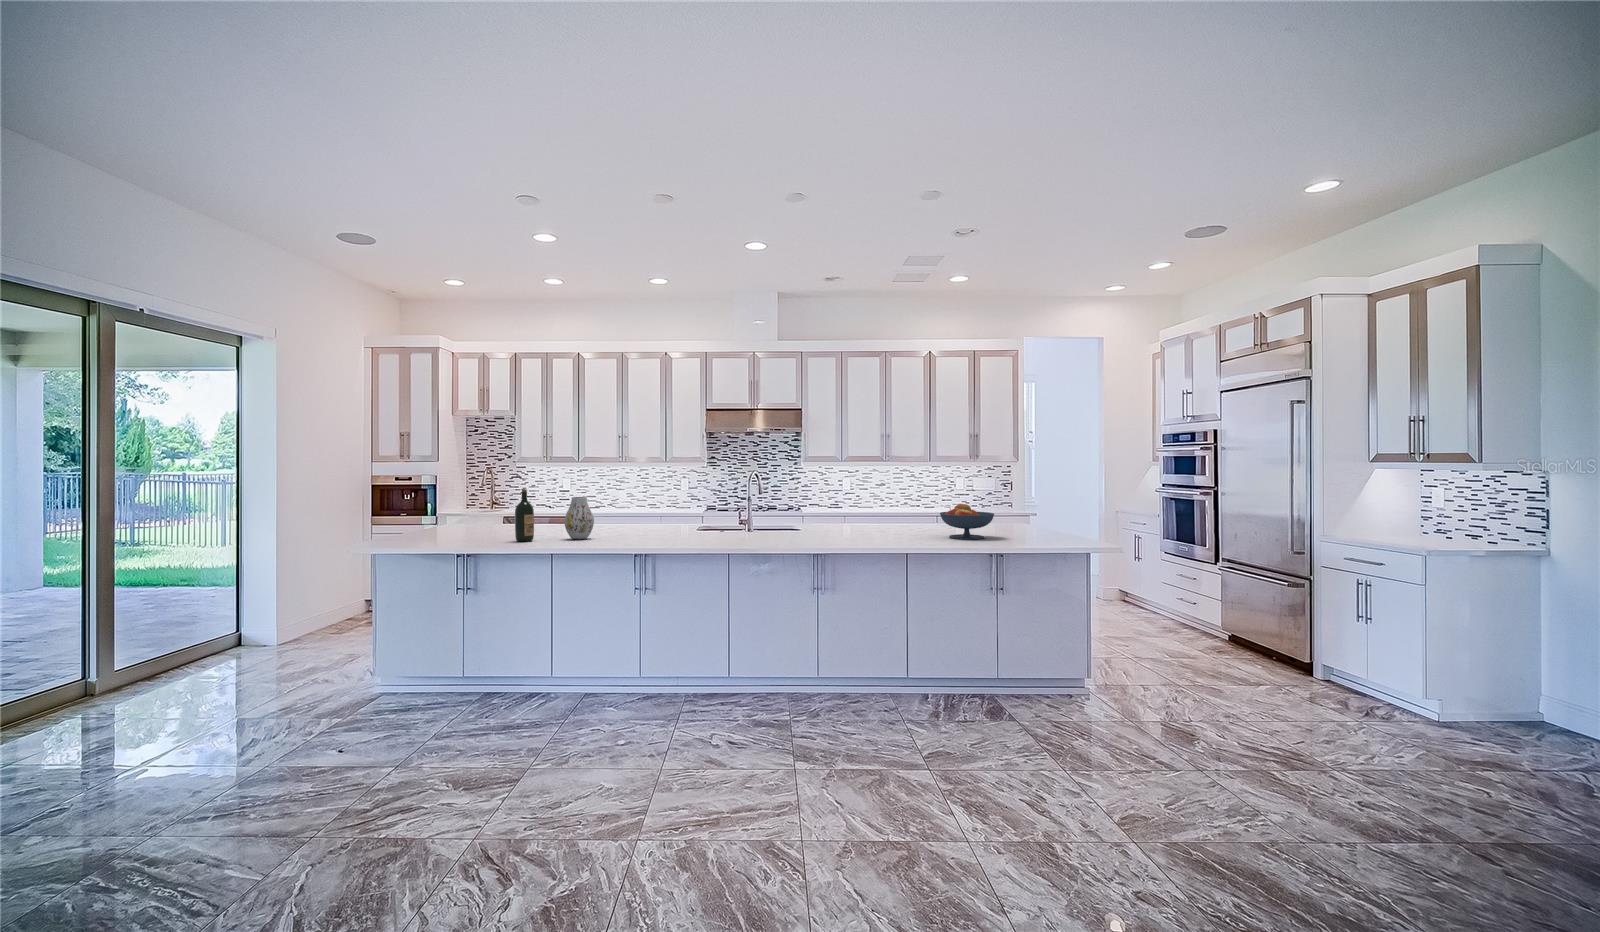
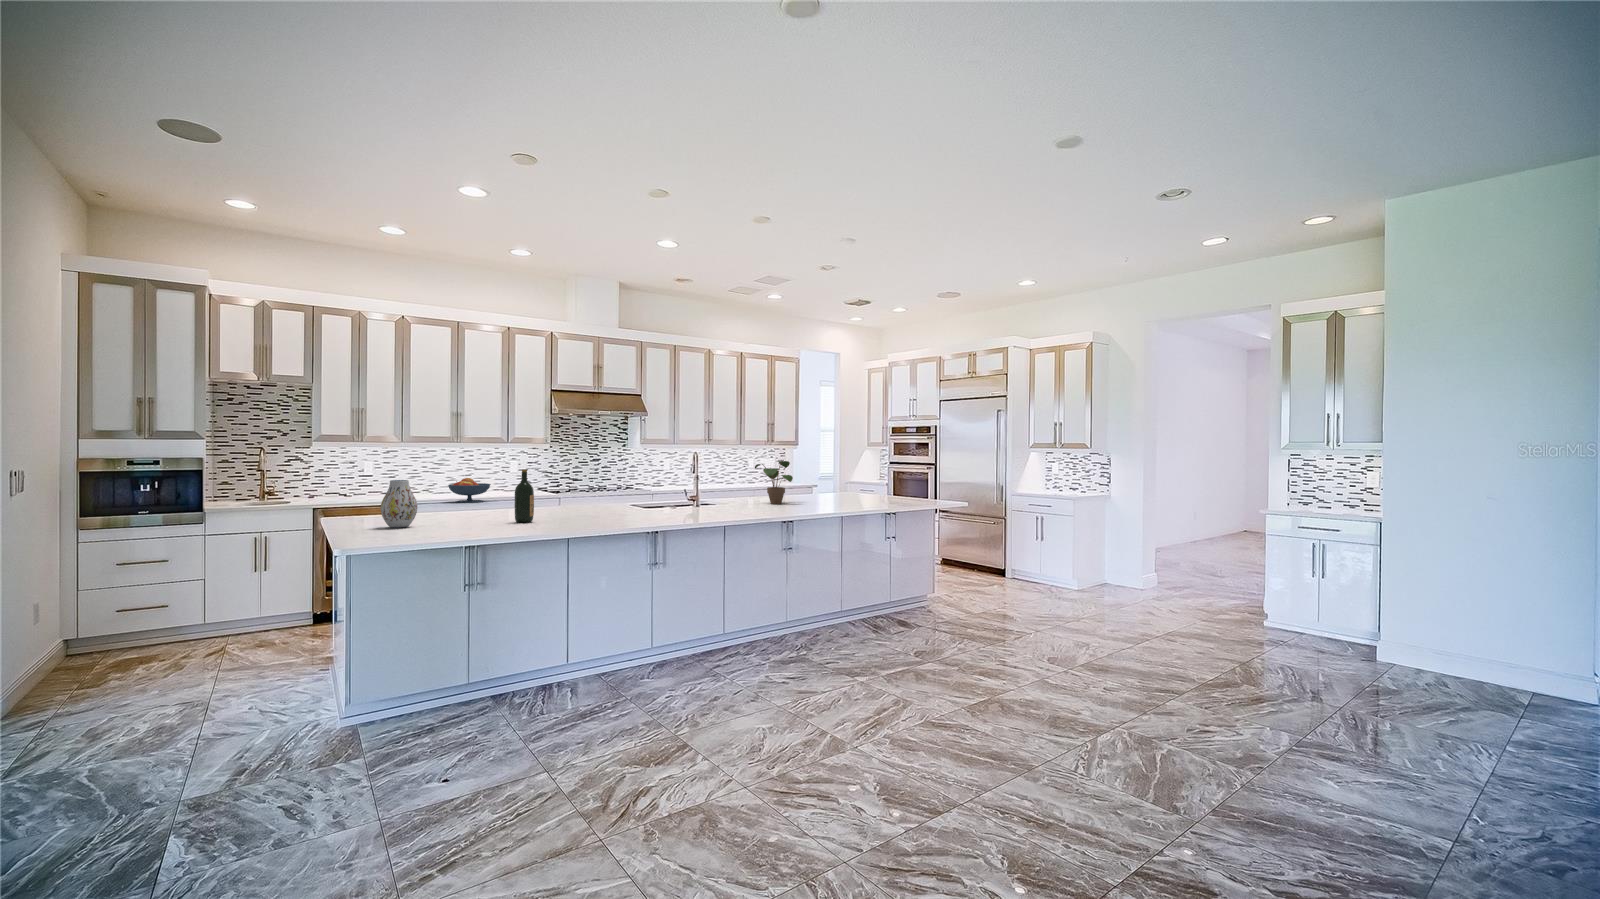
potted plant: none [833,481,882,536] -> present [755,461,793,504]
vase: present [564,497,594,539] -> present [381,480,418,528]
fruit bowl: present [940,504,994,540] -> present [448,478,491,503]

